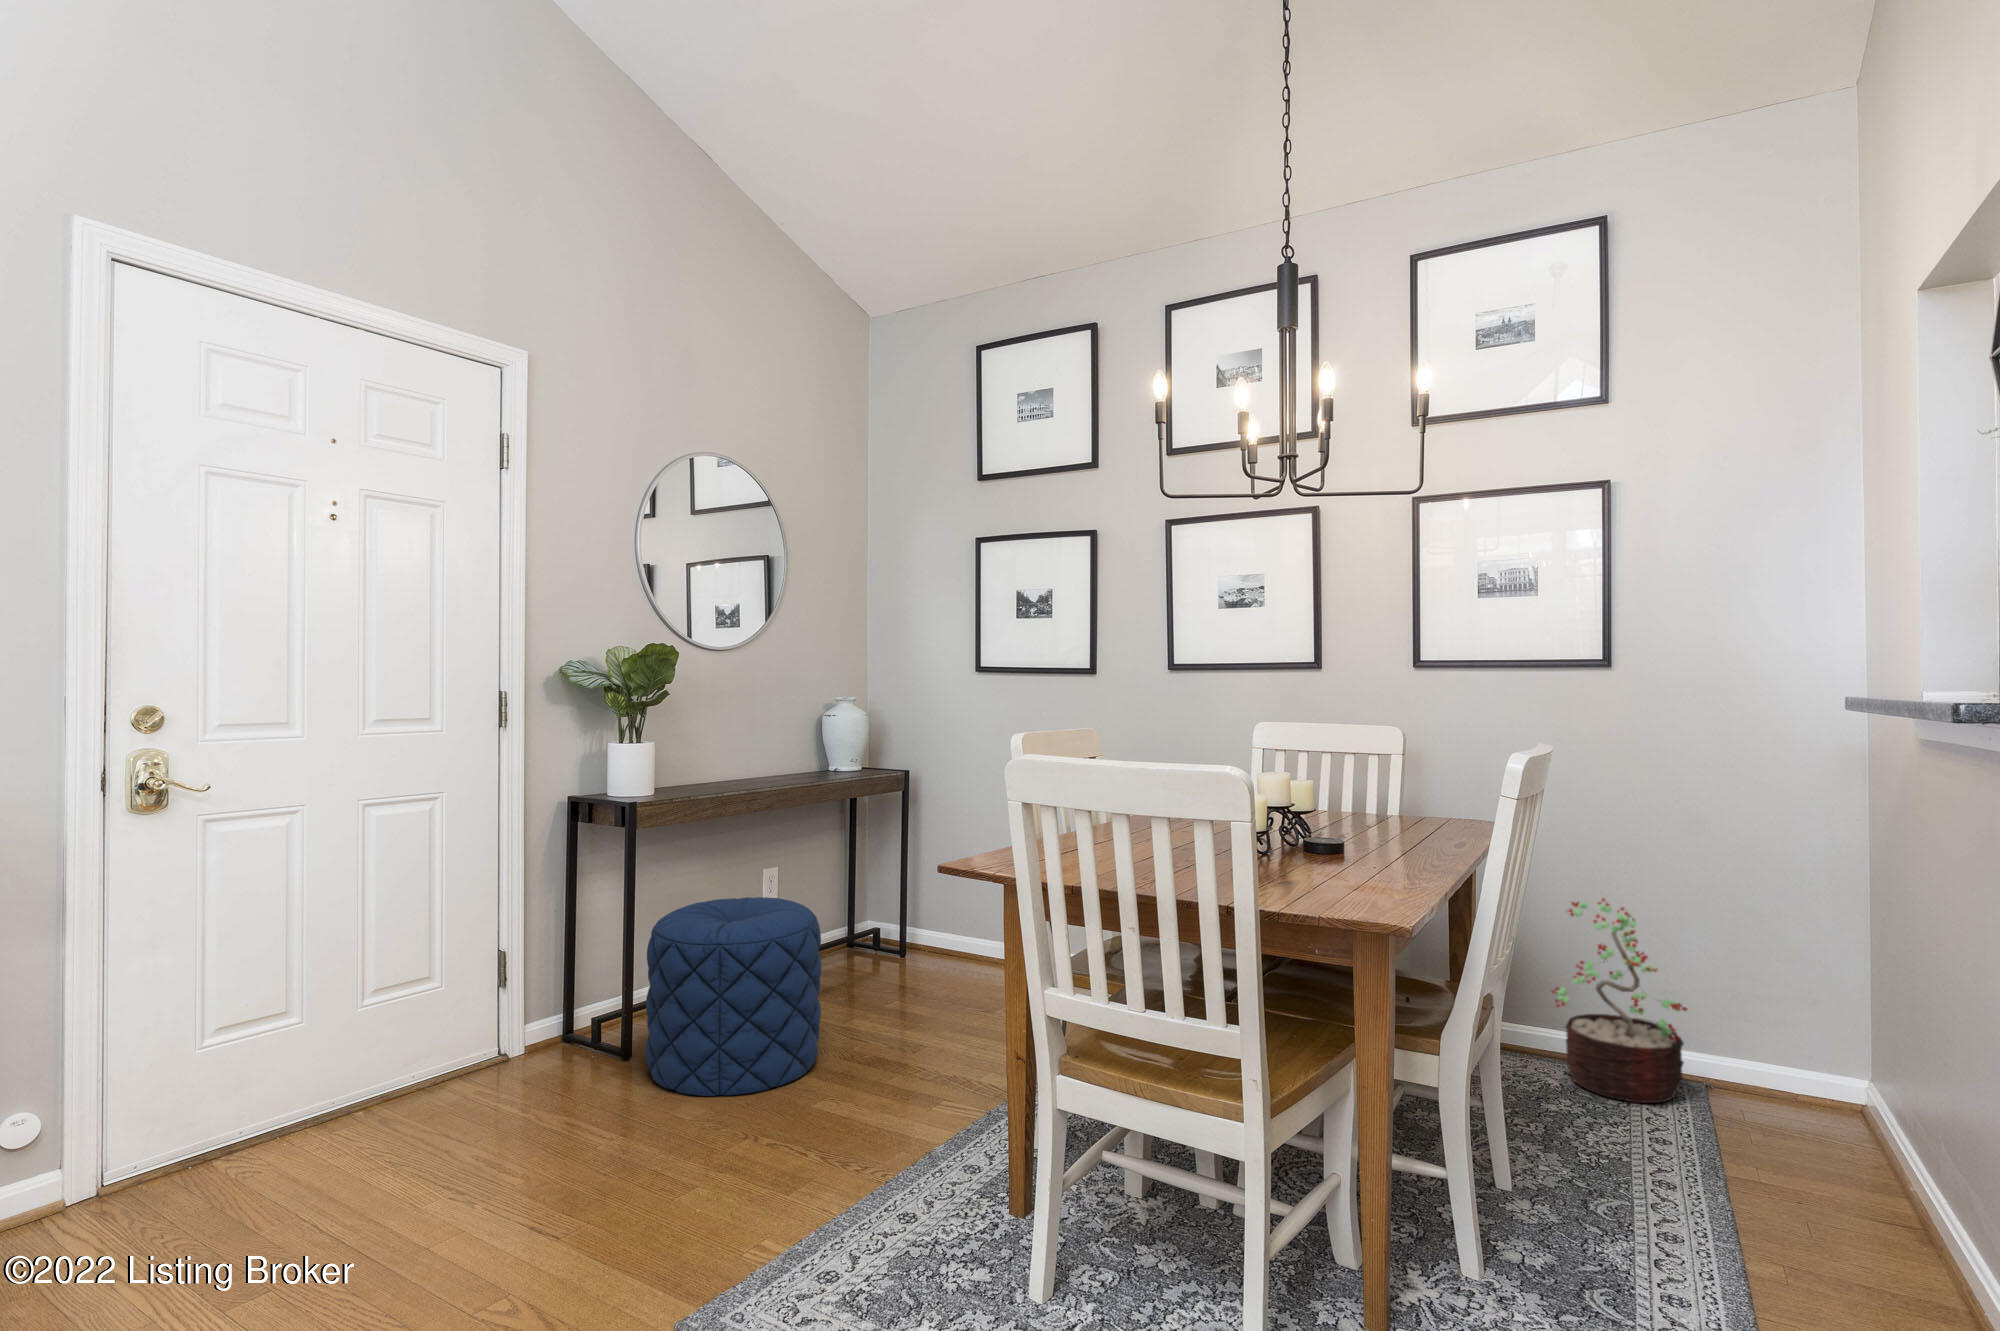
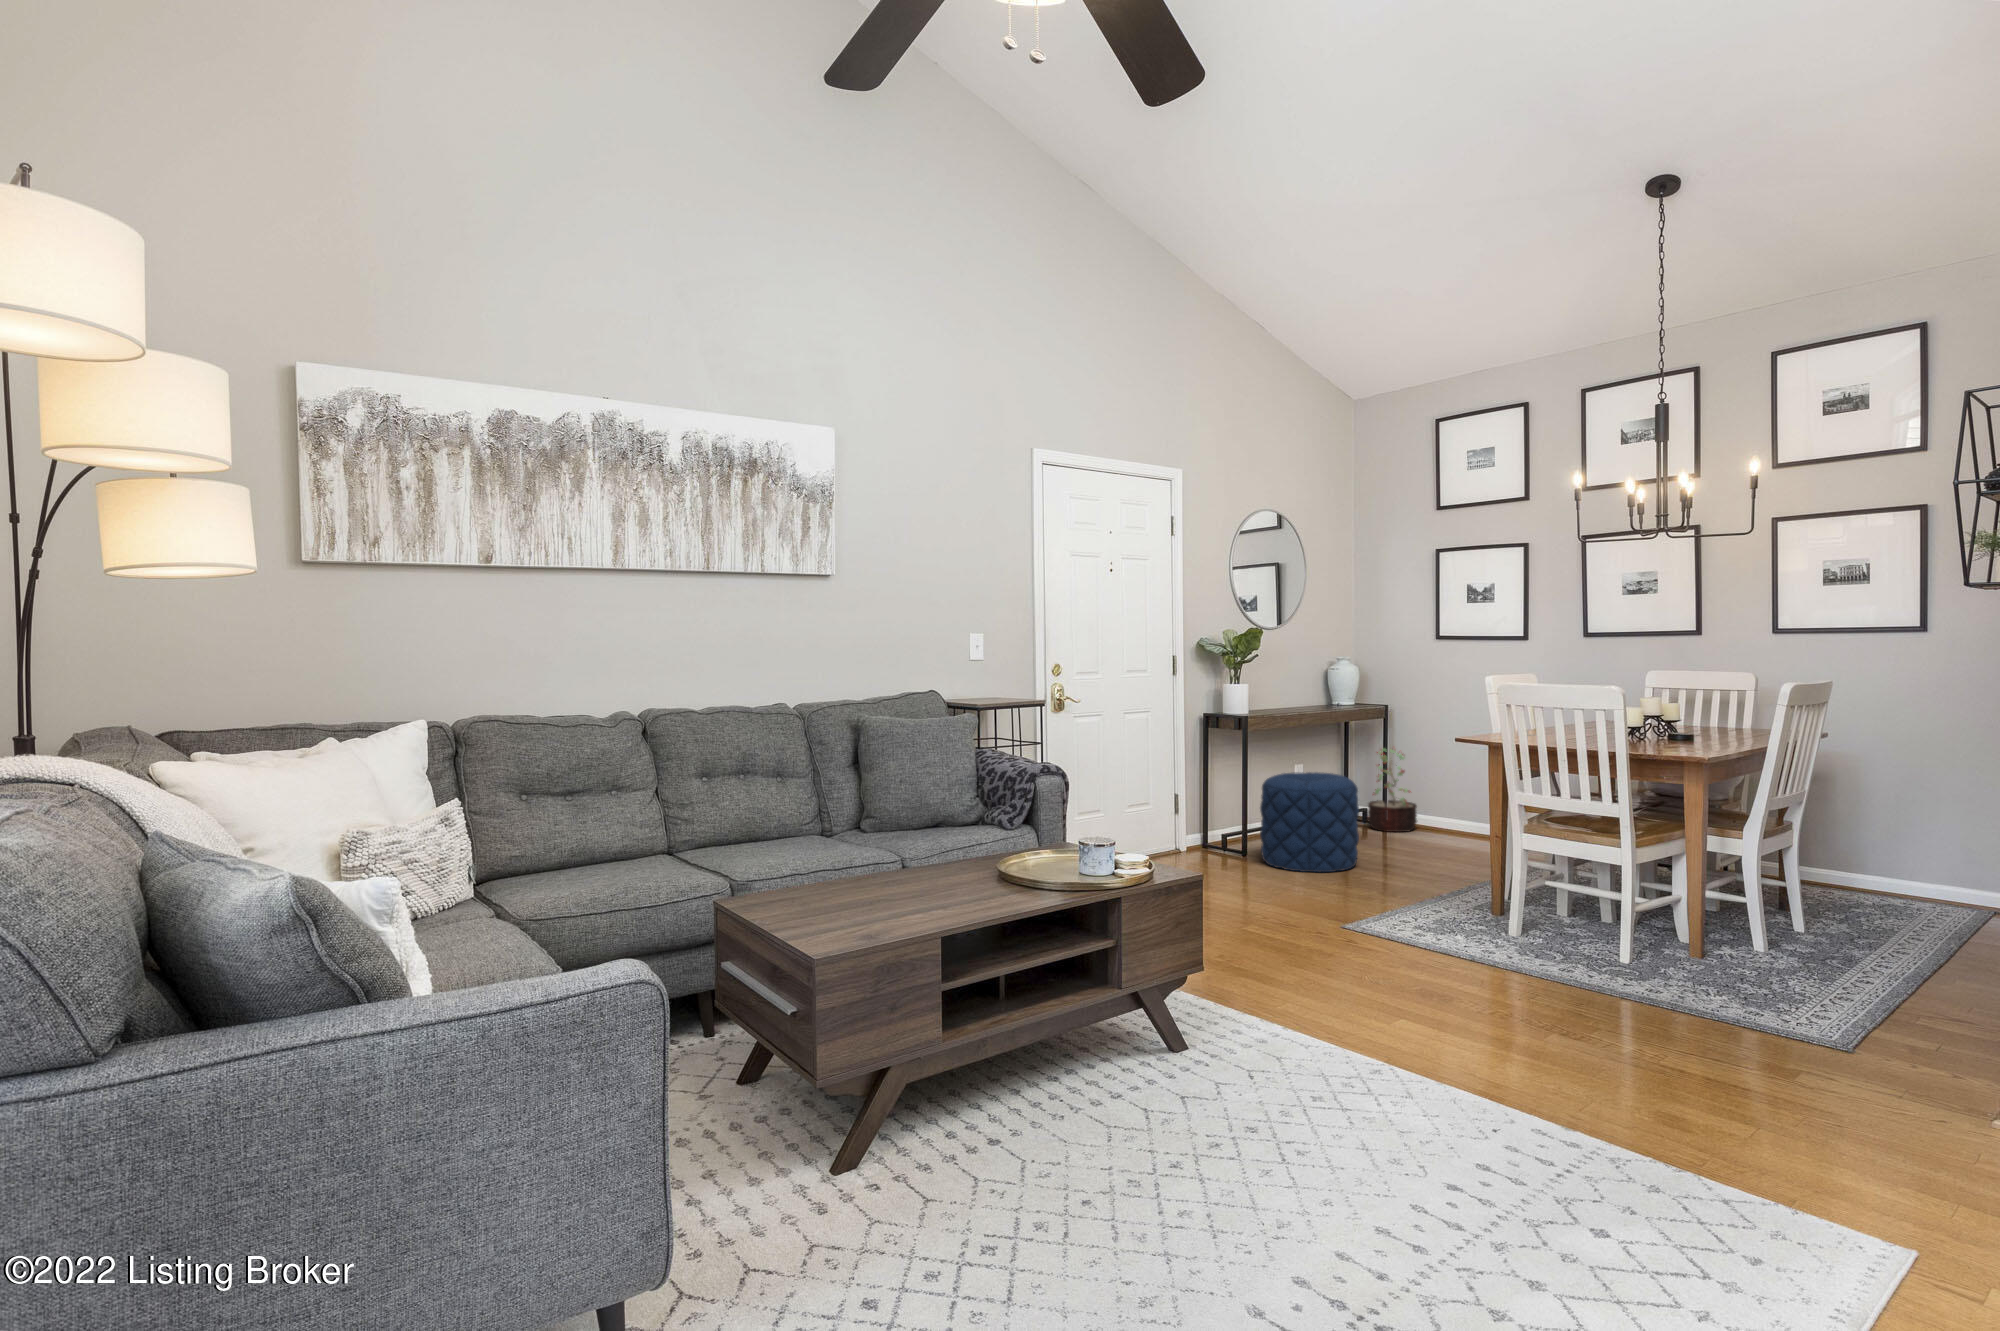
decorative plant: present [1552,898,1687,1103] -> present [1368,749,1417,832]

